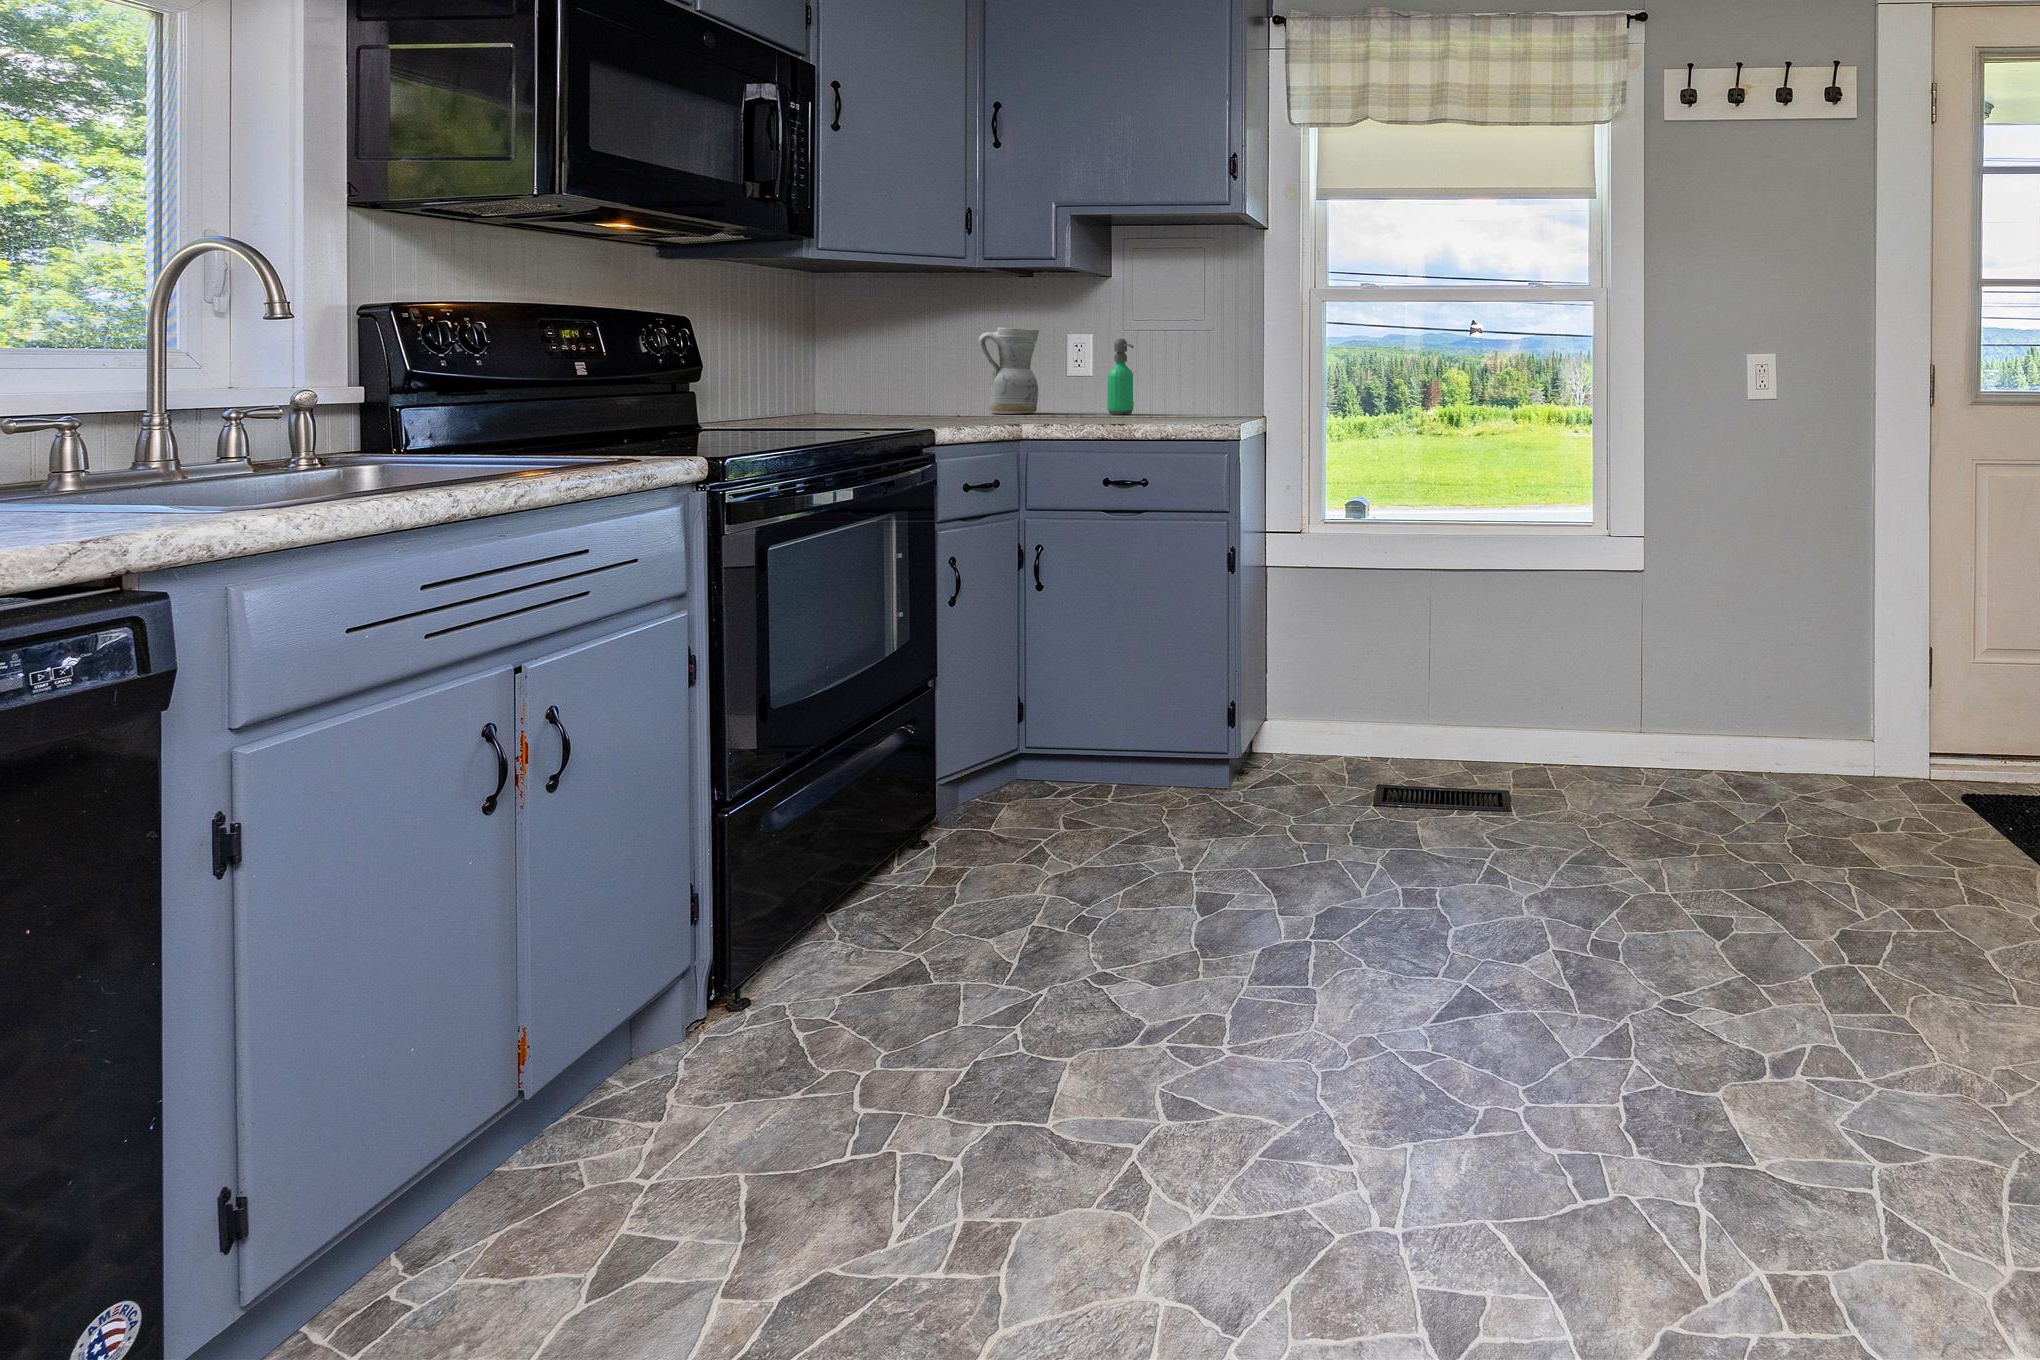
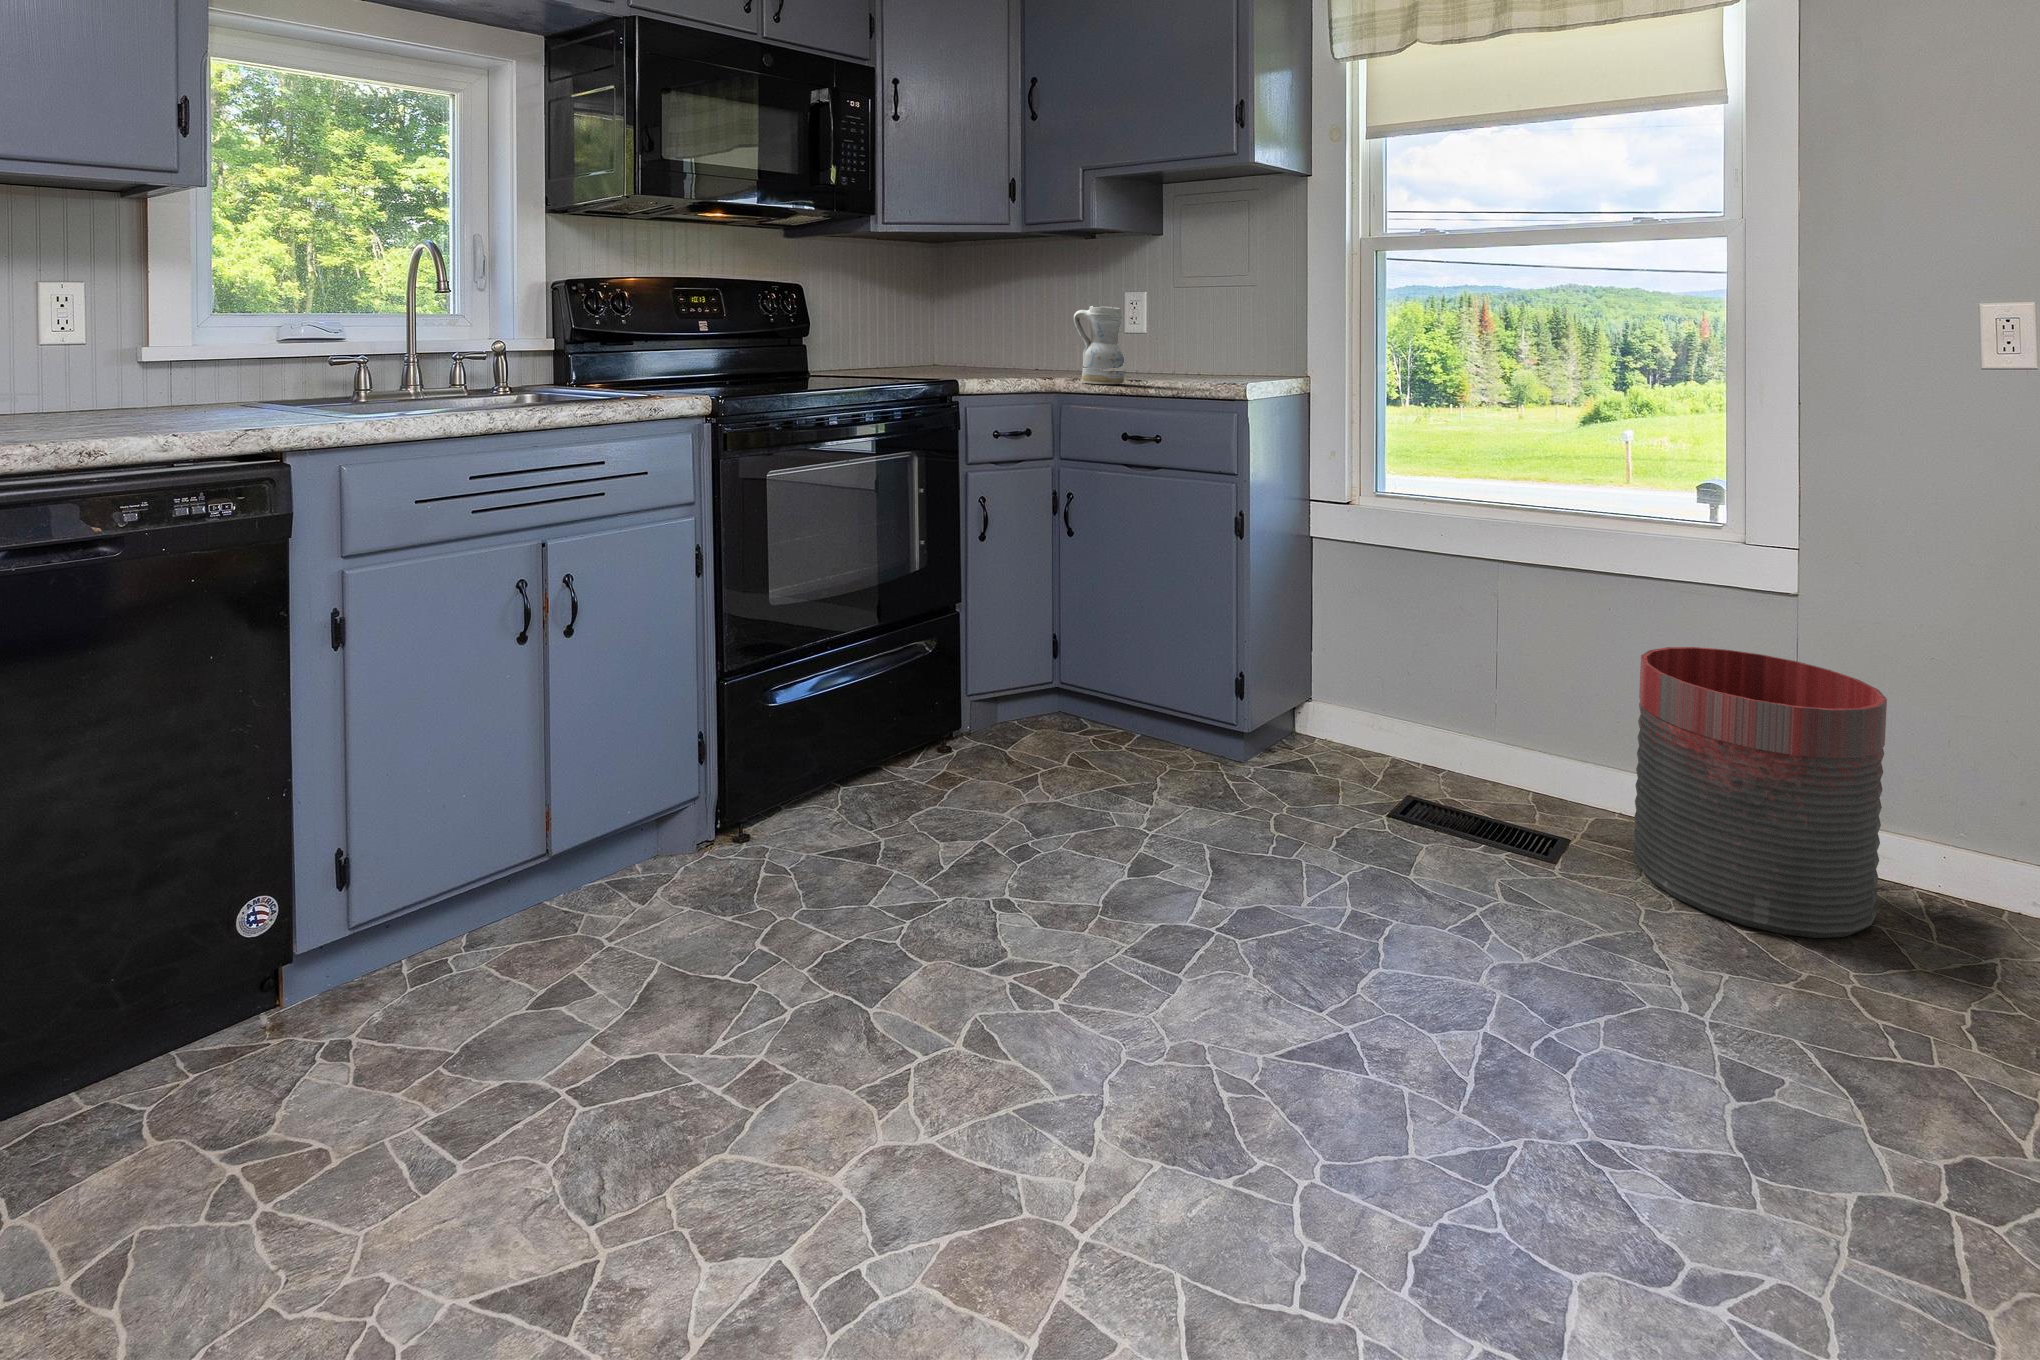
soap dispenser: present [1107,339,1134,414] -> none [1183,318,1208,390]
trash can: none [1556,601,1723,818] -> present [1633,647,1887,938]

